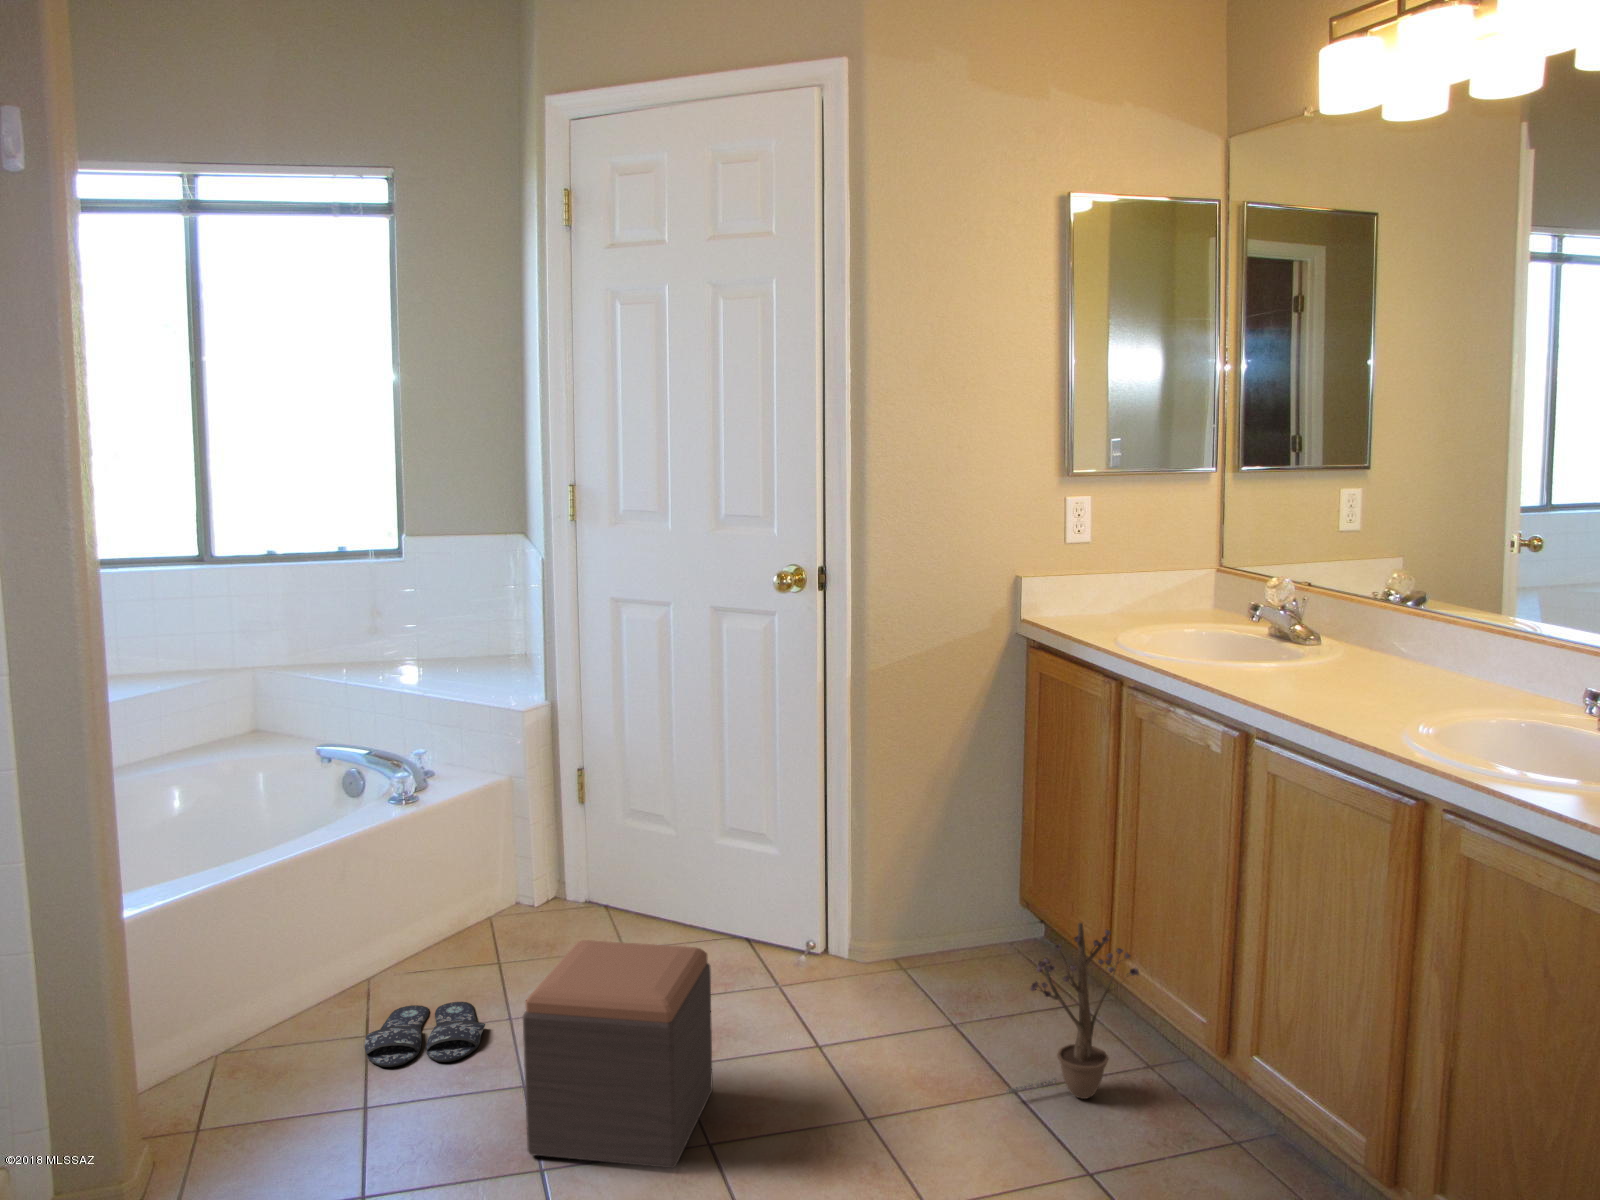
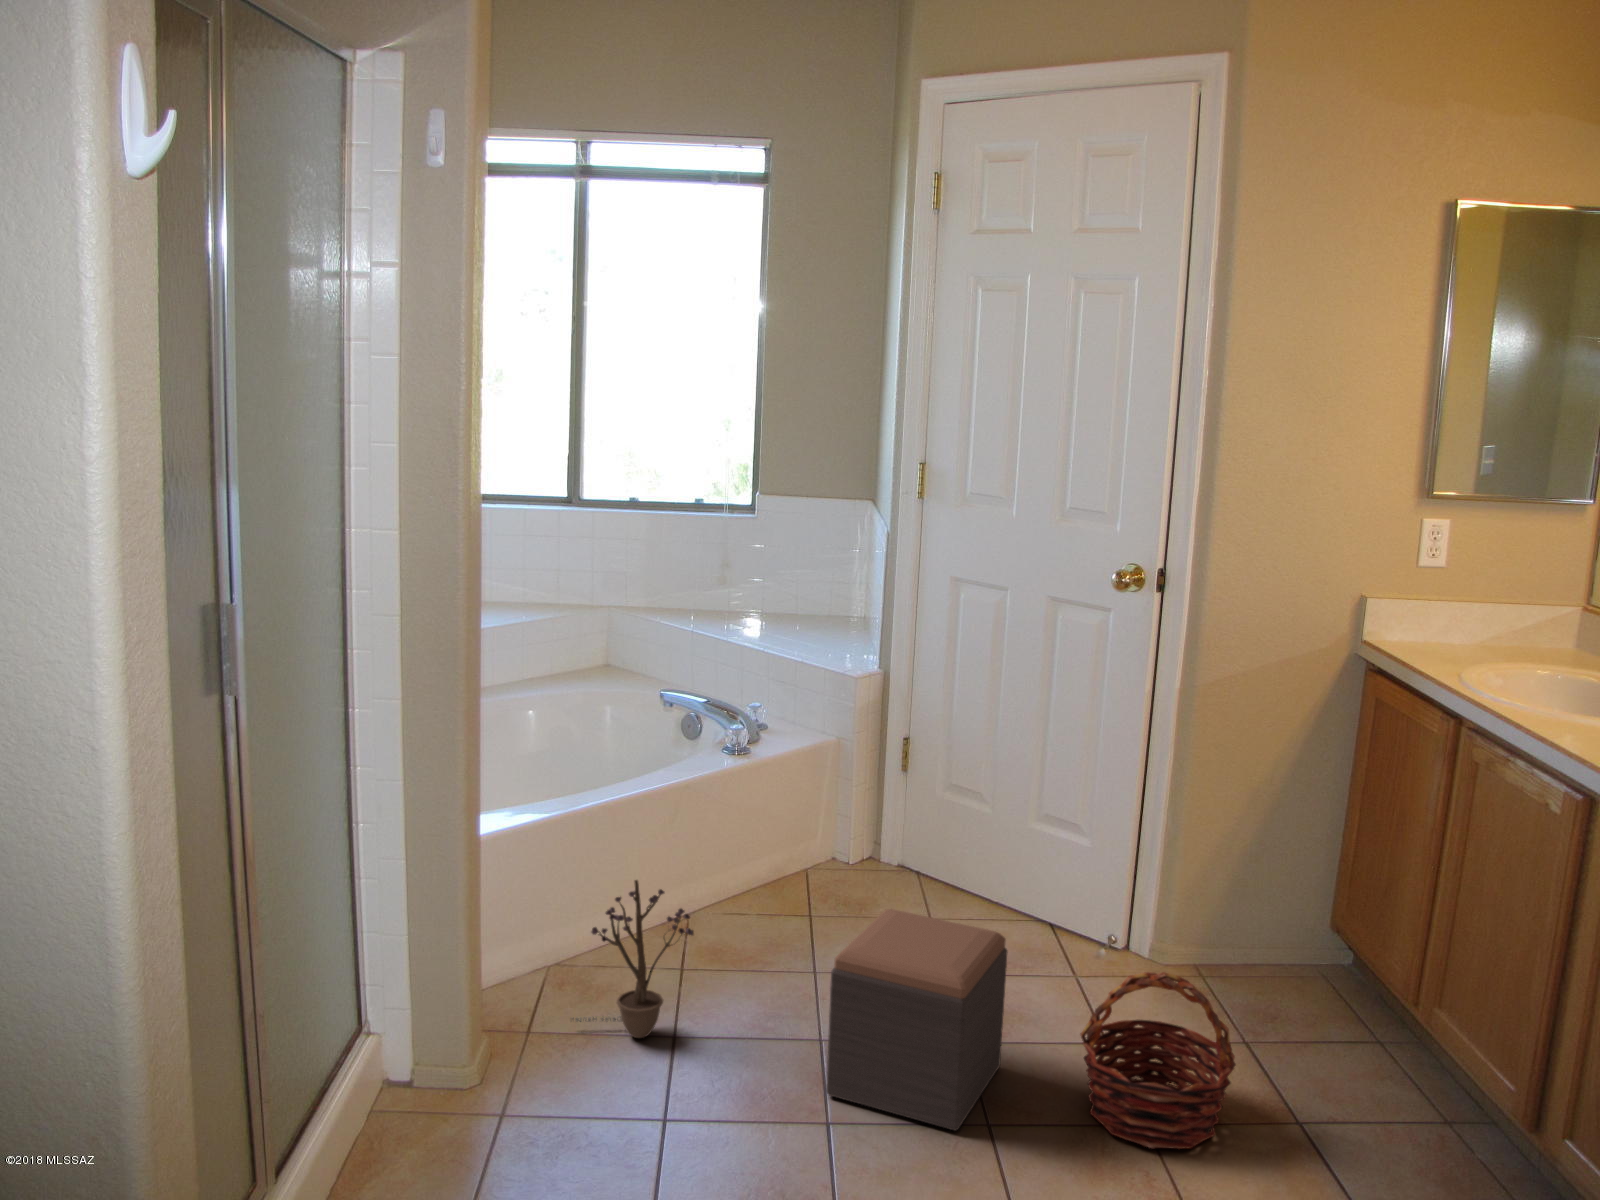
decorative plant: present [1006,923,1139,1099] -> present [576,880,694,1038]
basket: none [793,963,950,1149] -> present [1081,972,1236,1149]
slippers: present [365,1002,485,1067] -> none [691,942,797,999]

